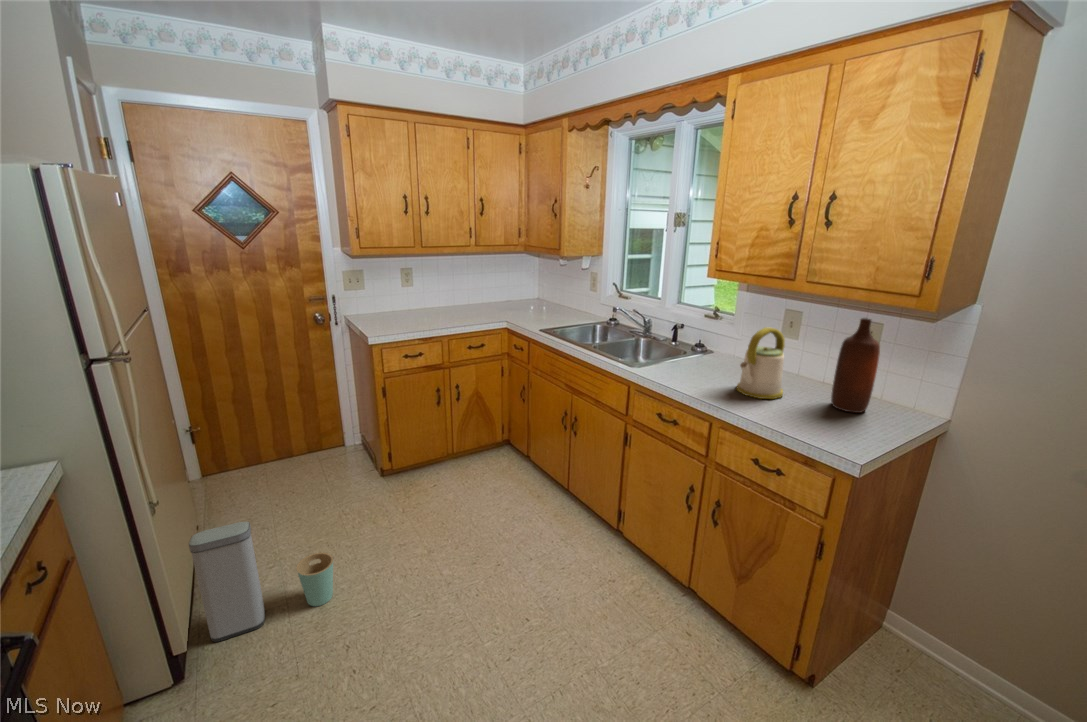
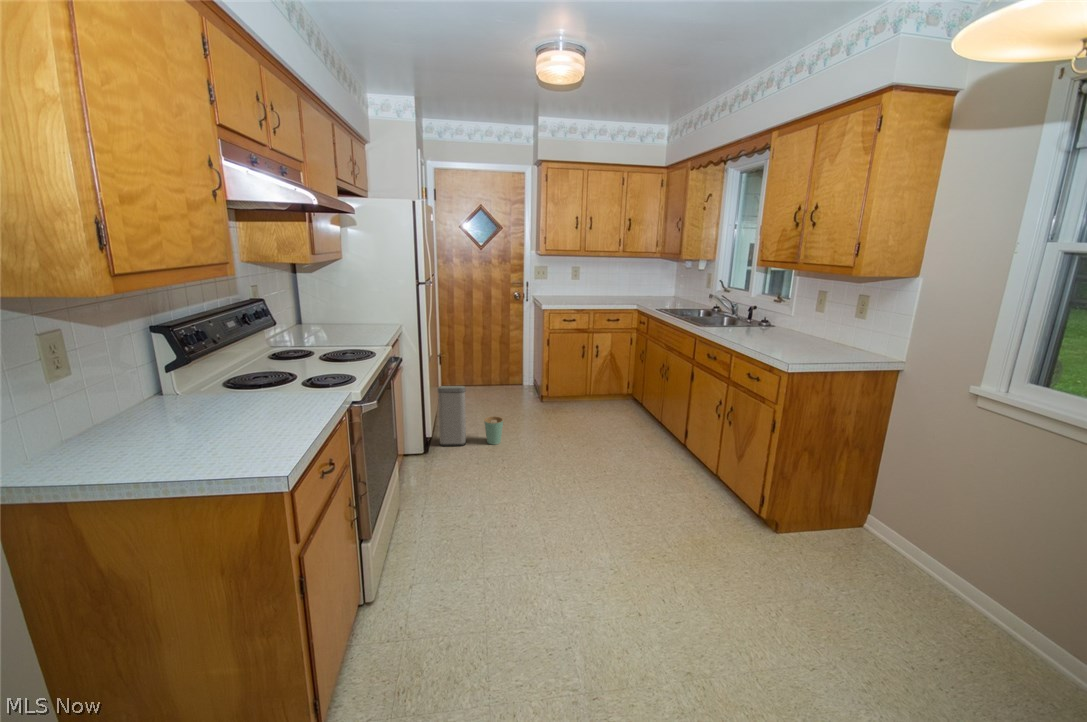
bottle: present [831,318,880,413] -> none [826,287,860,354]
kettle: present [737,327,785,399] -> none [762,295,802,344]

